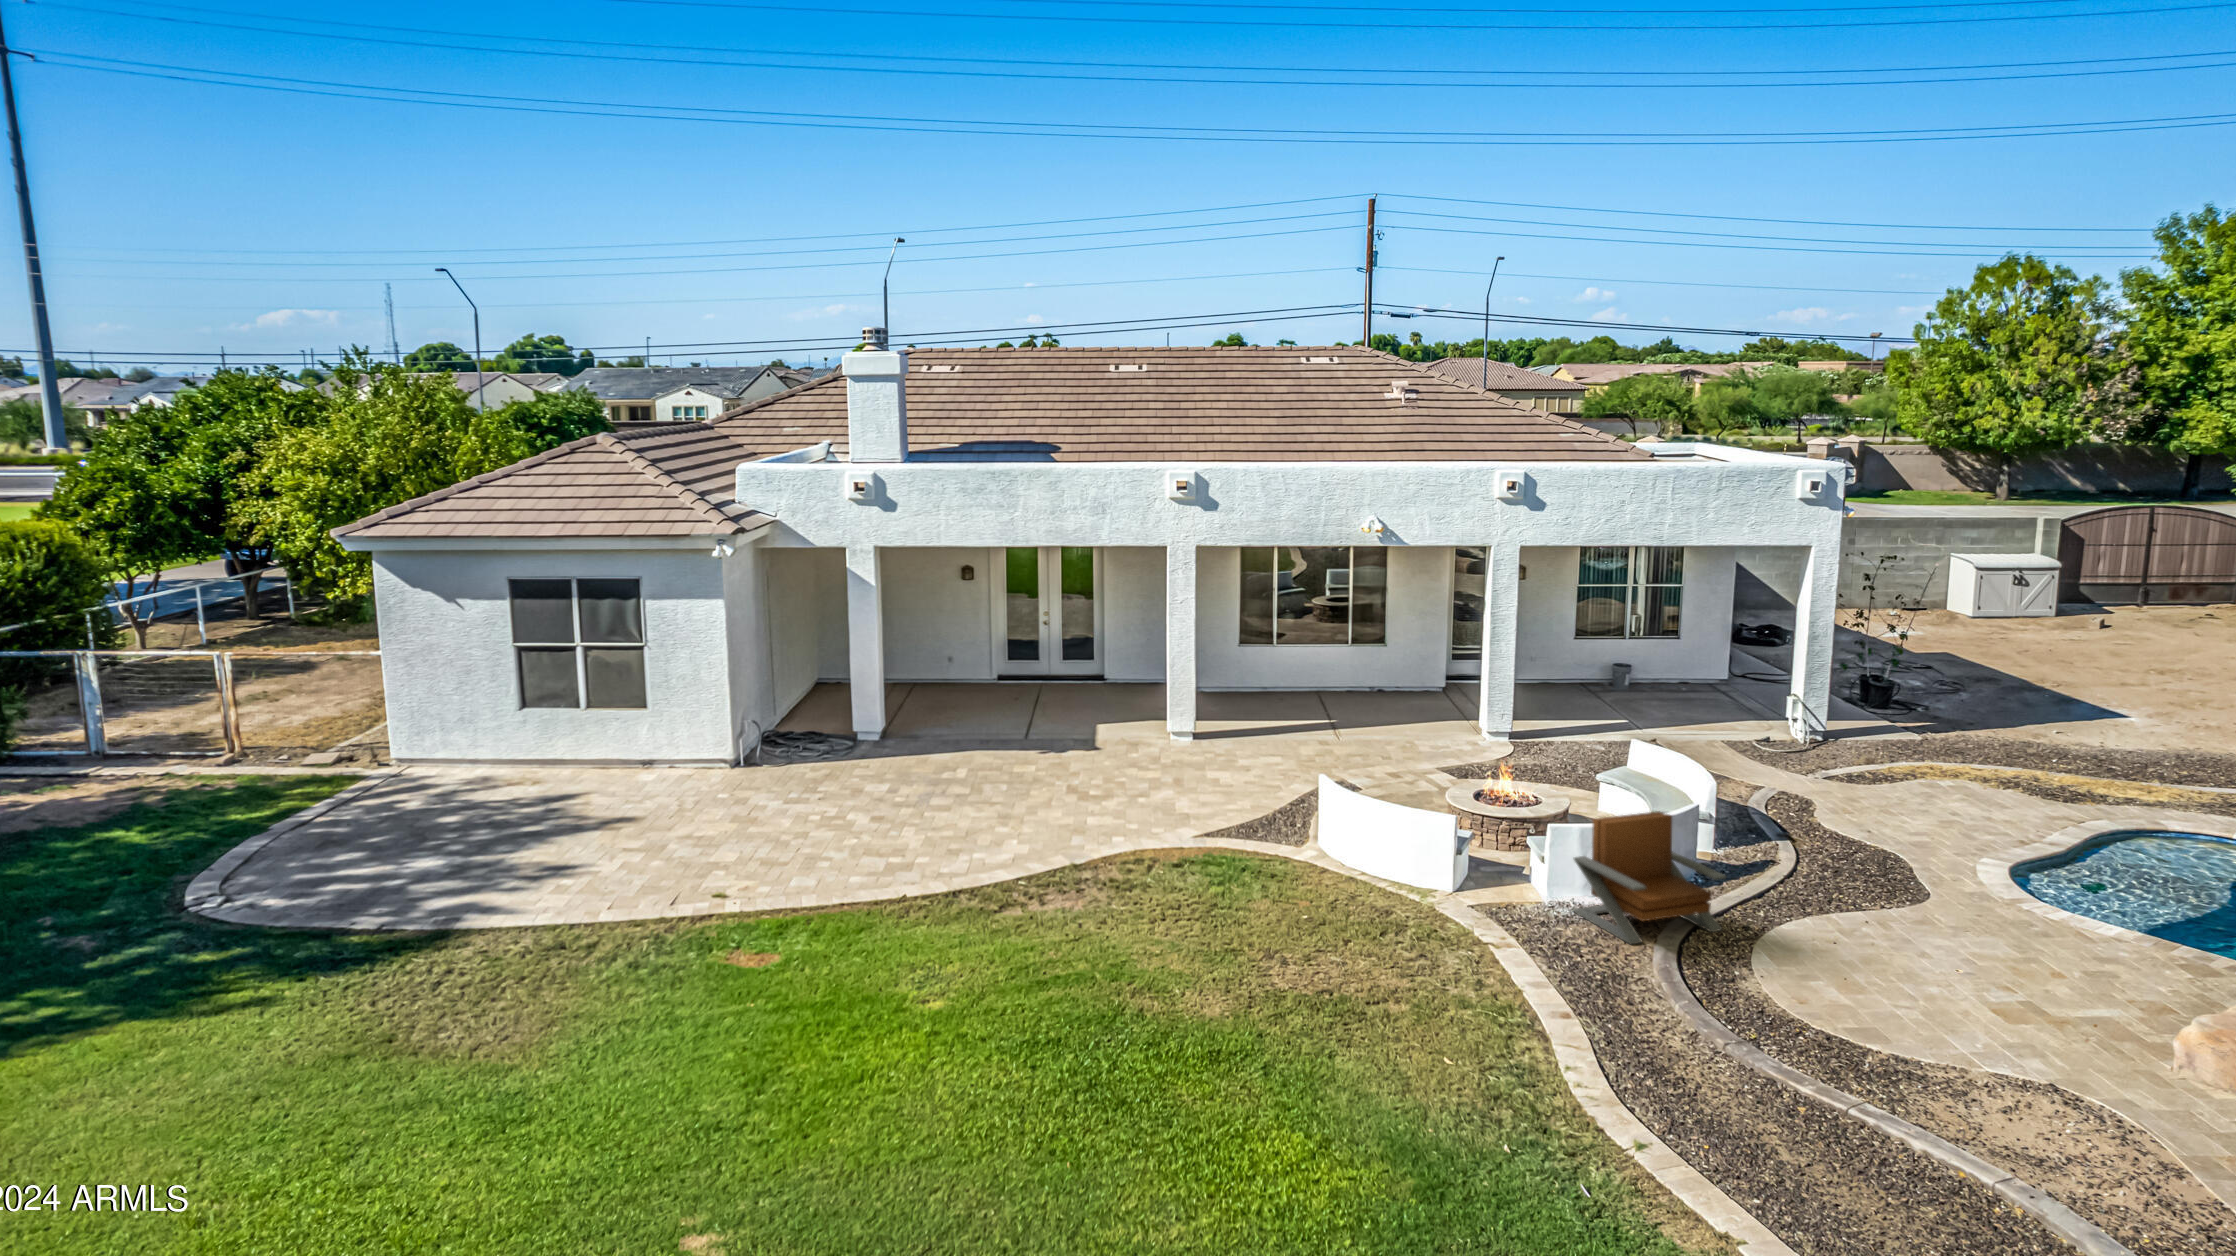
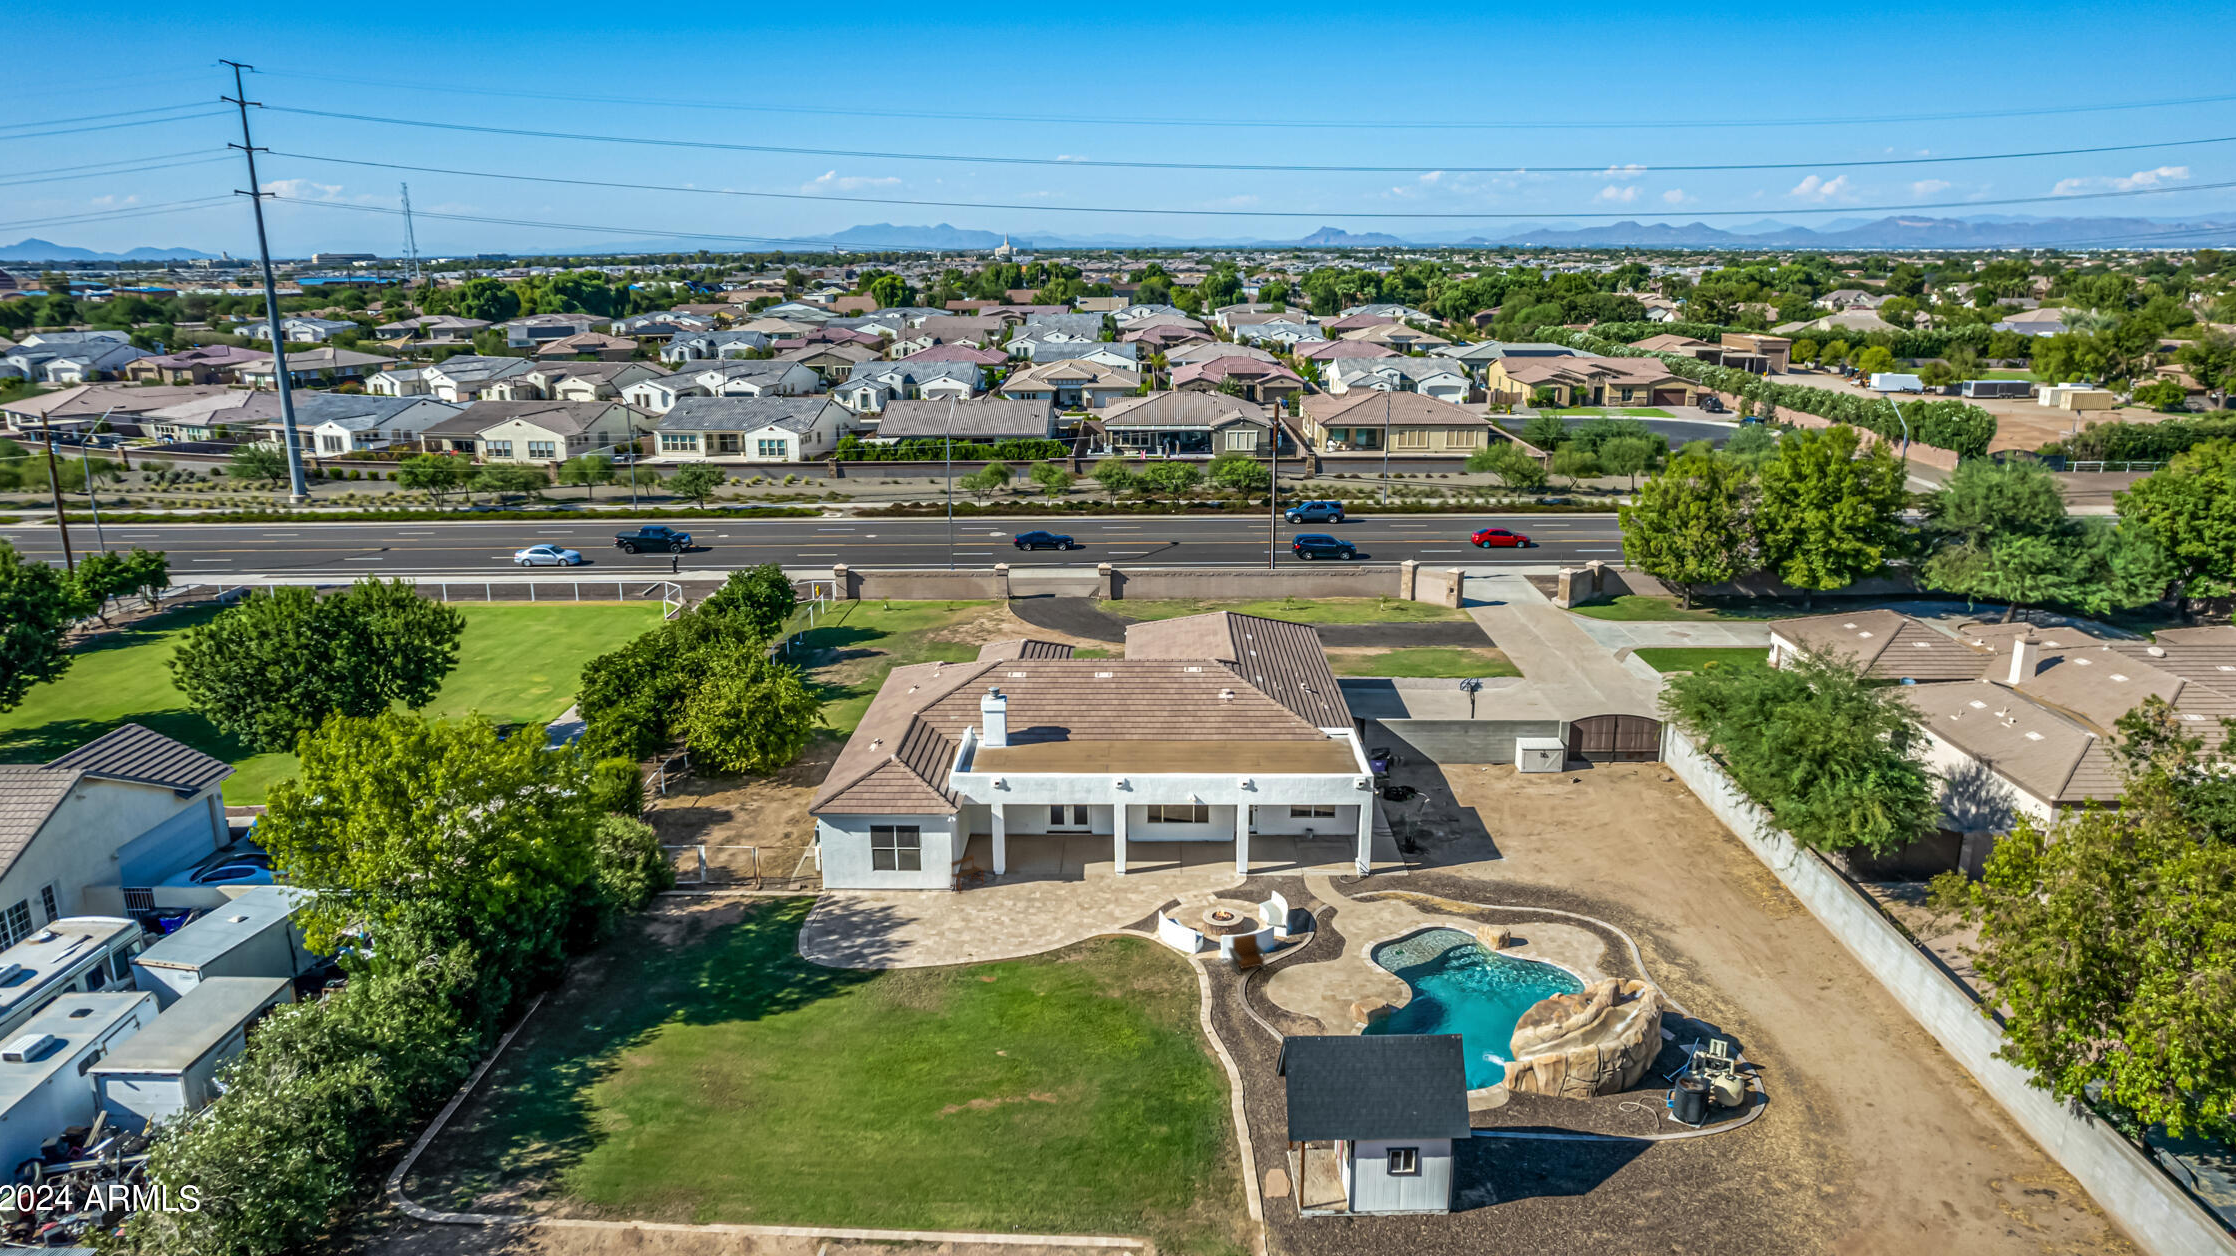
bench: none [730,677,825,770] -> present [950,855,984,891]

